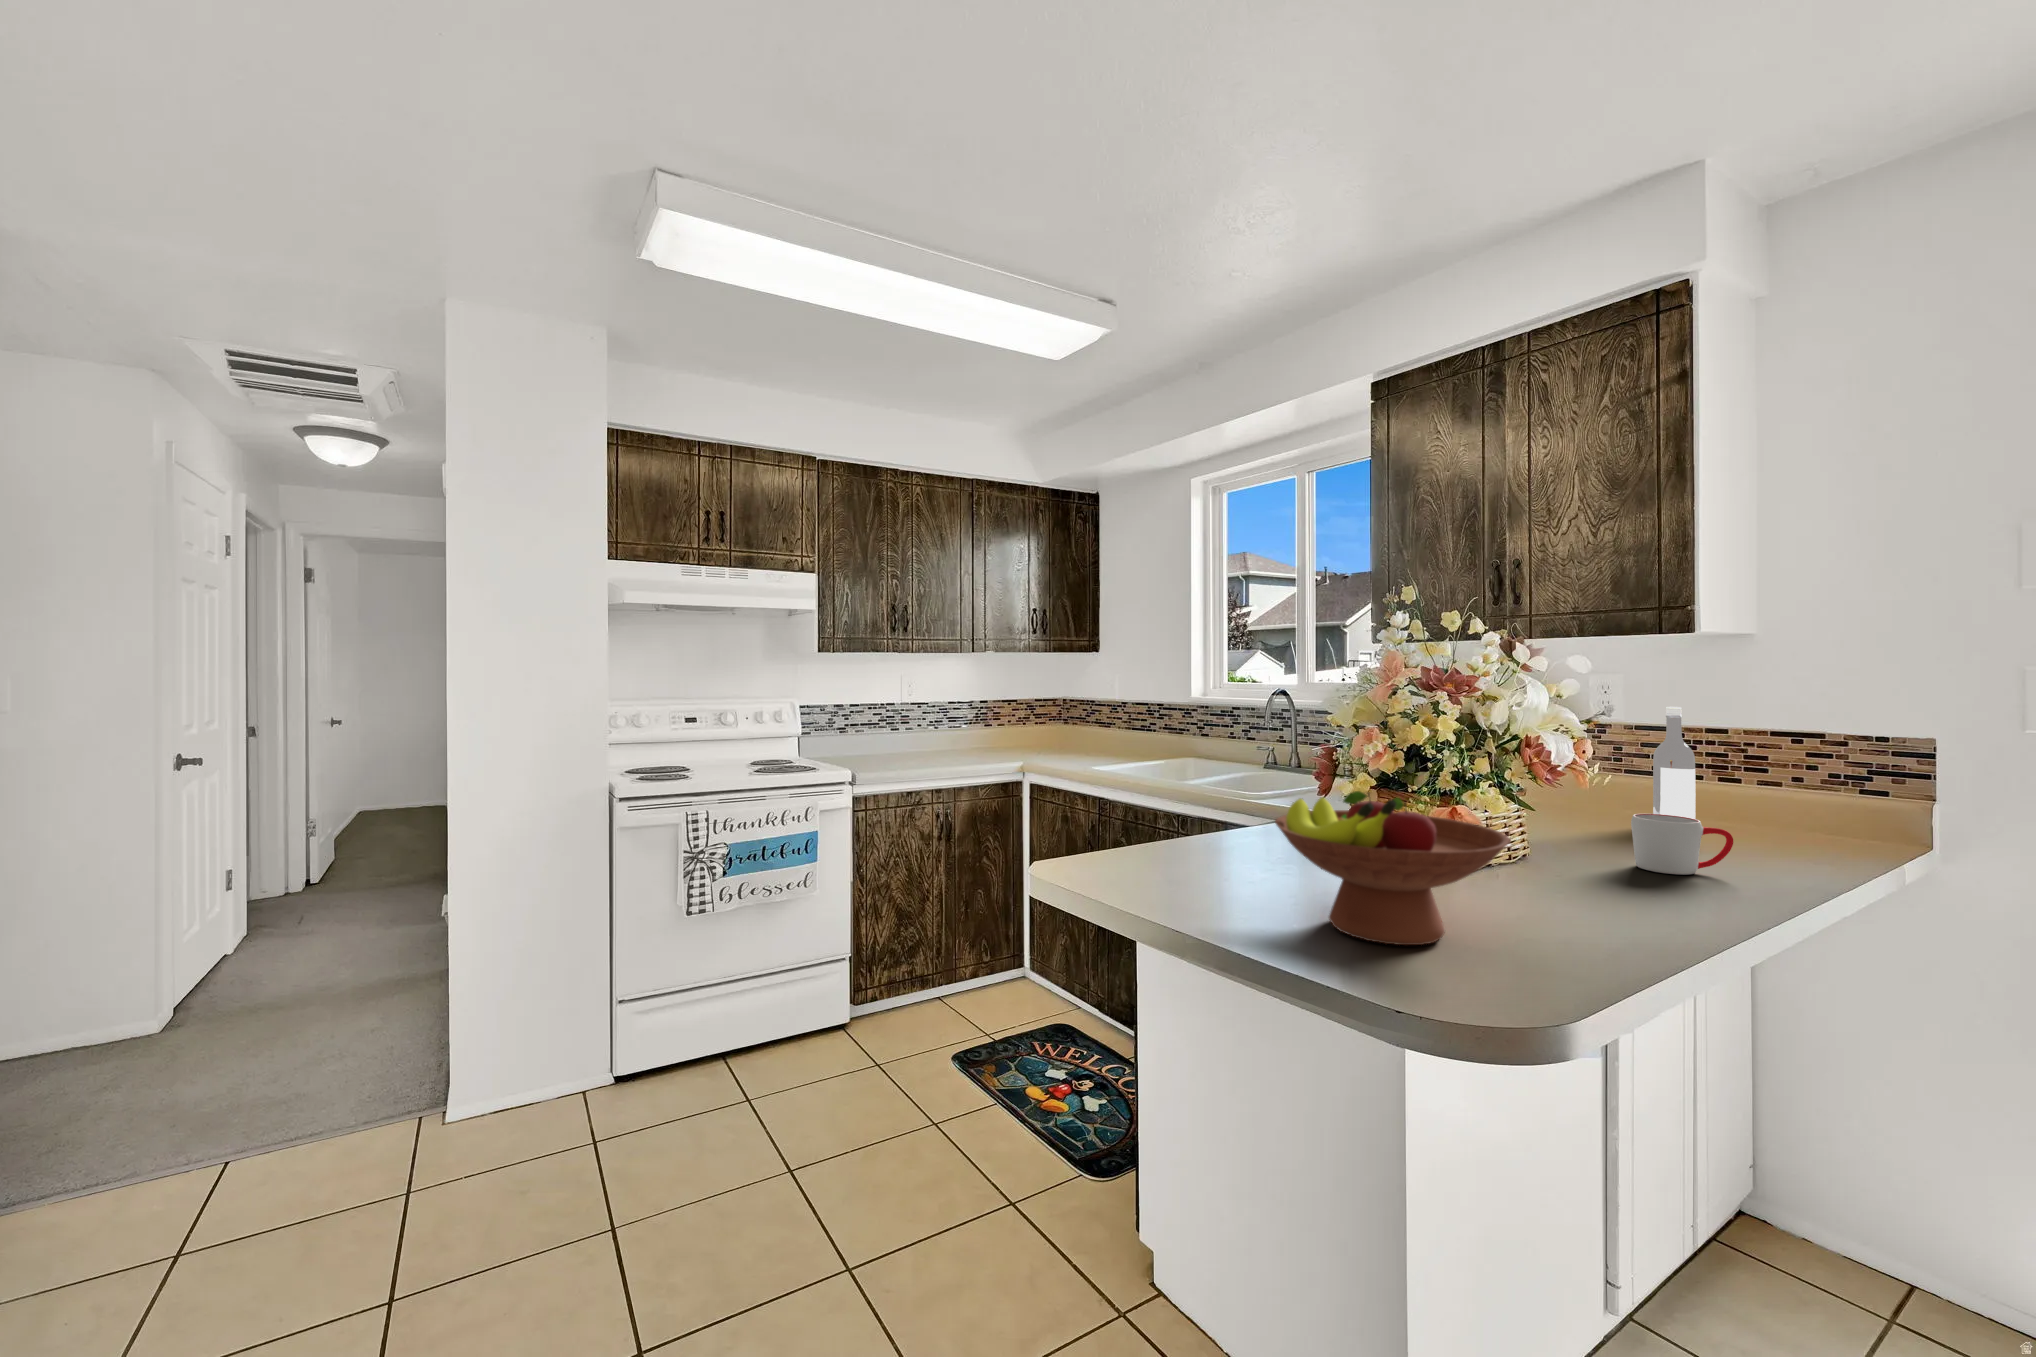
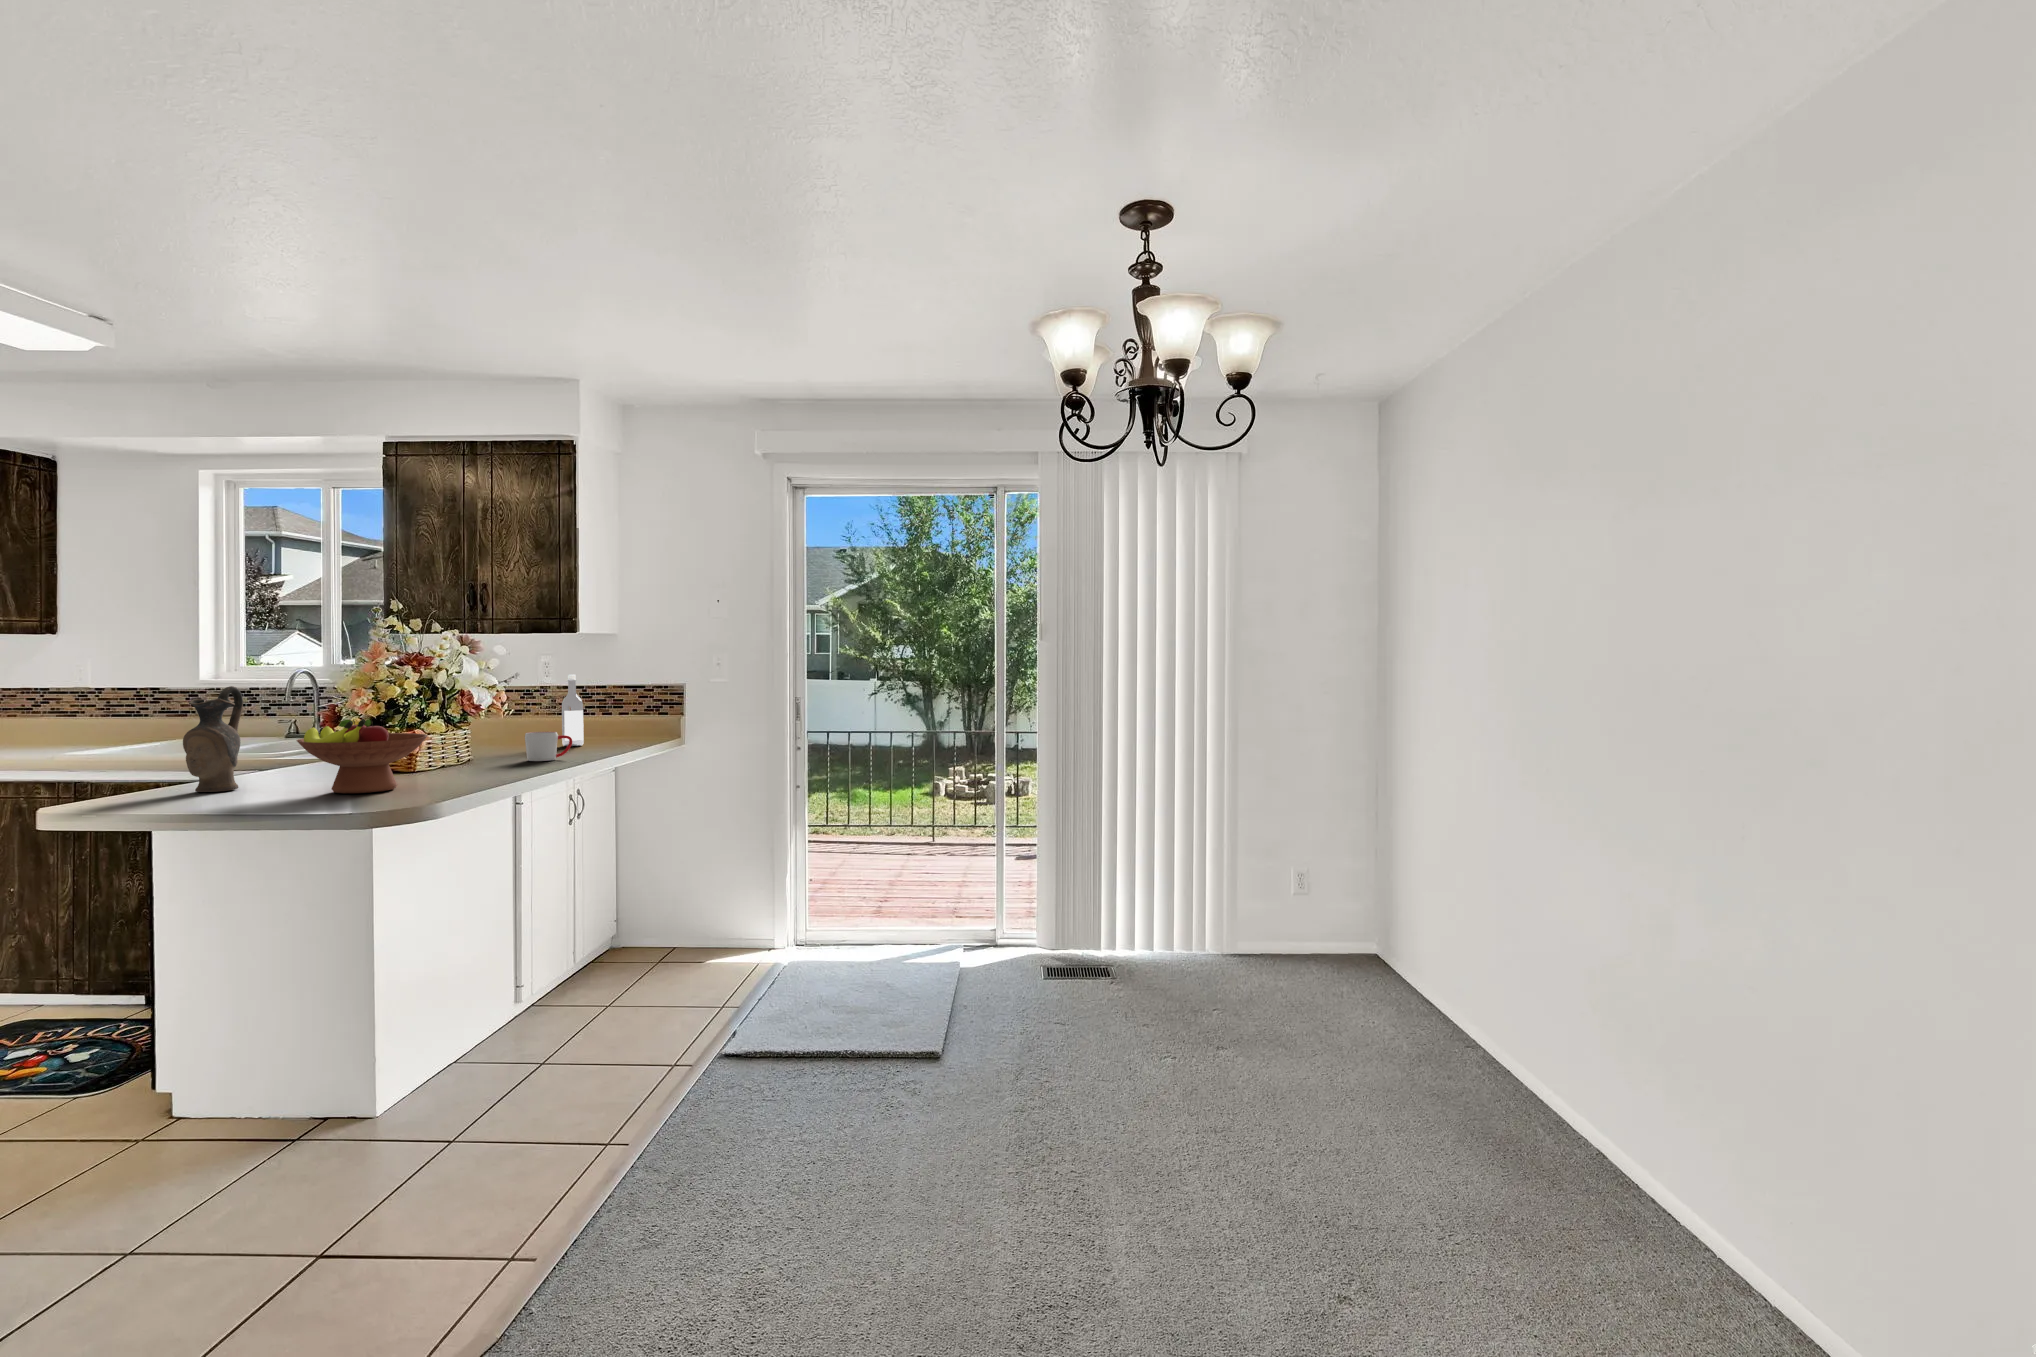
ceramic pitcher: none [1133,716,1207,877] -> present [183,686,243,792]

